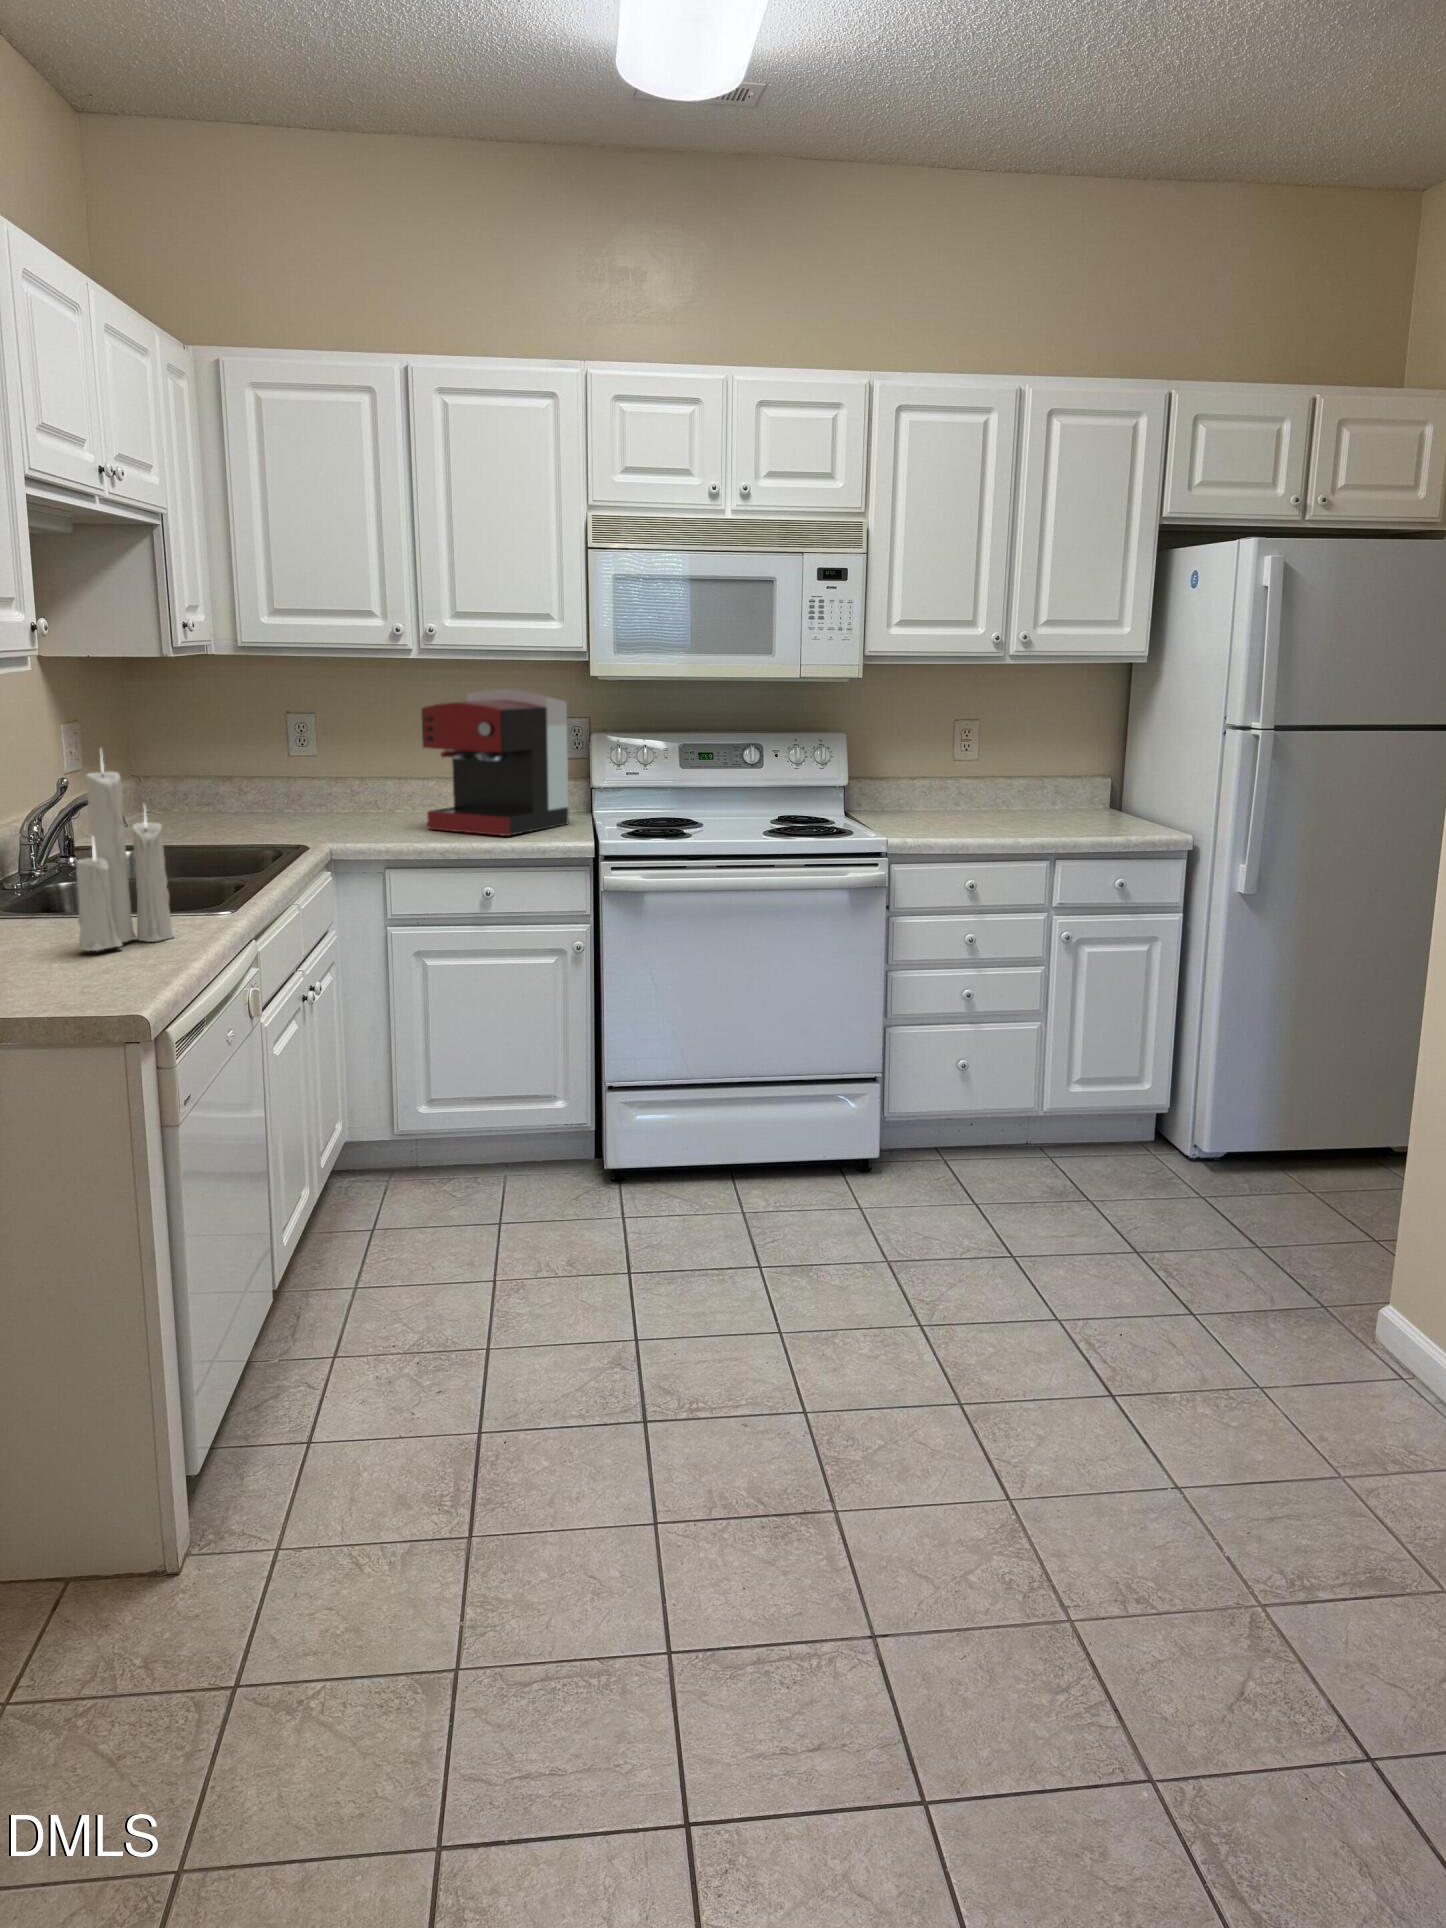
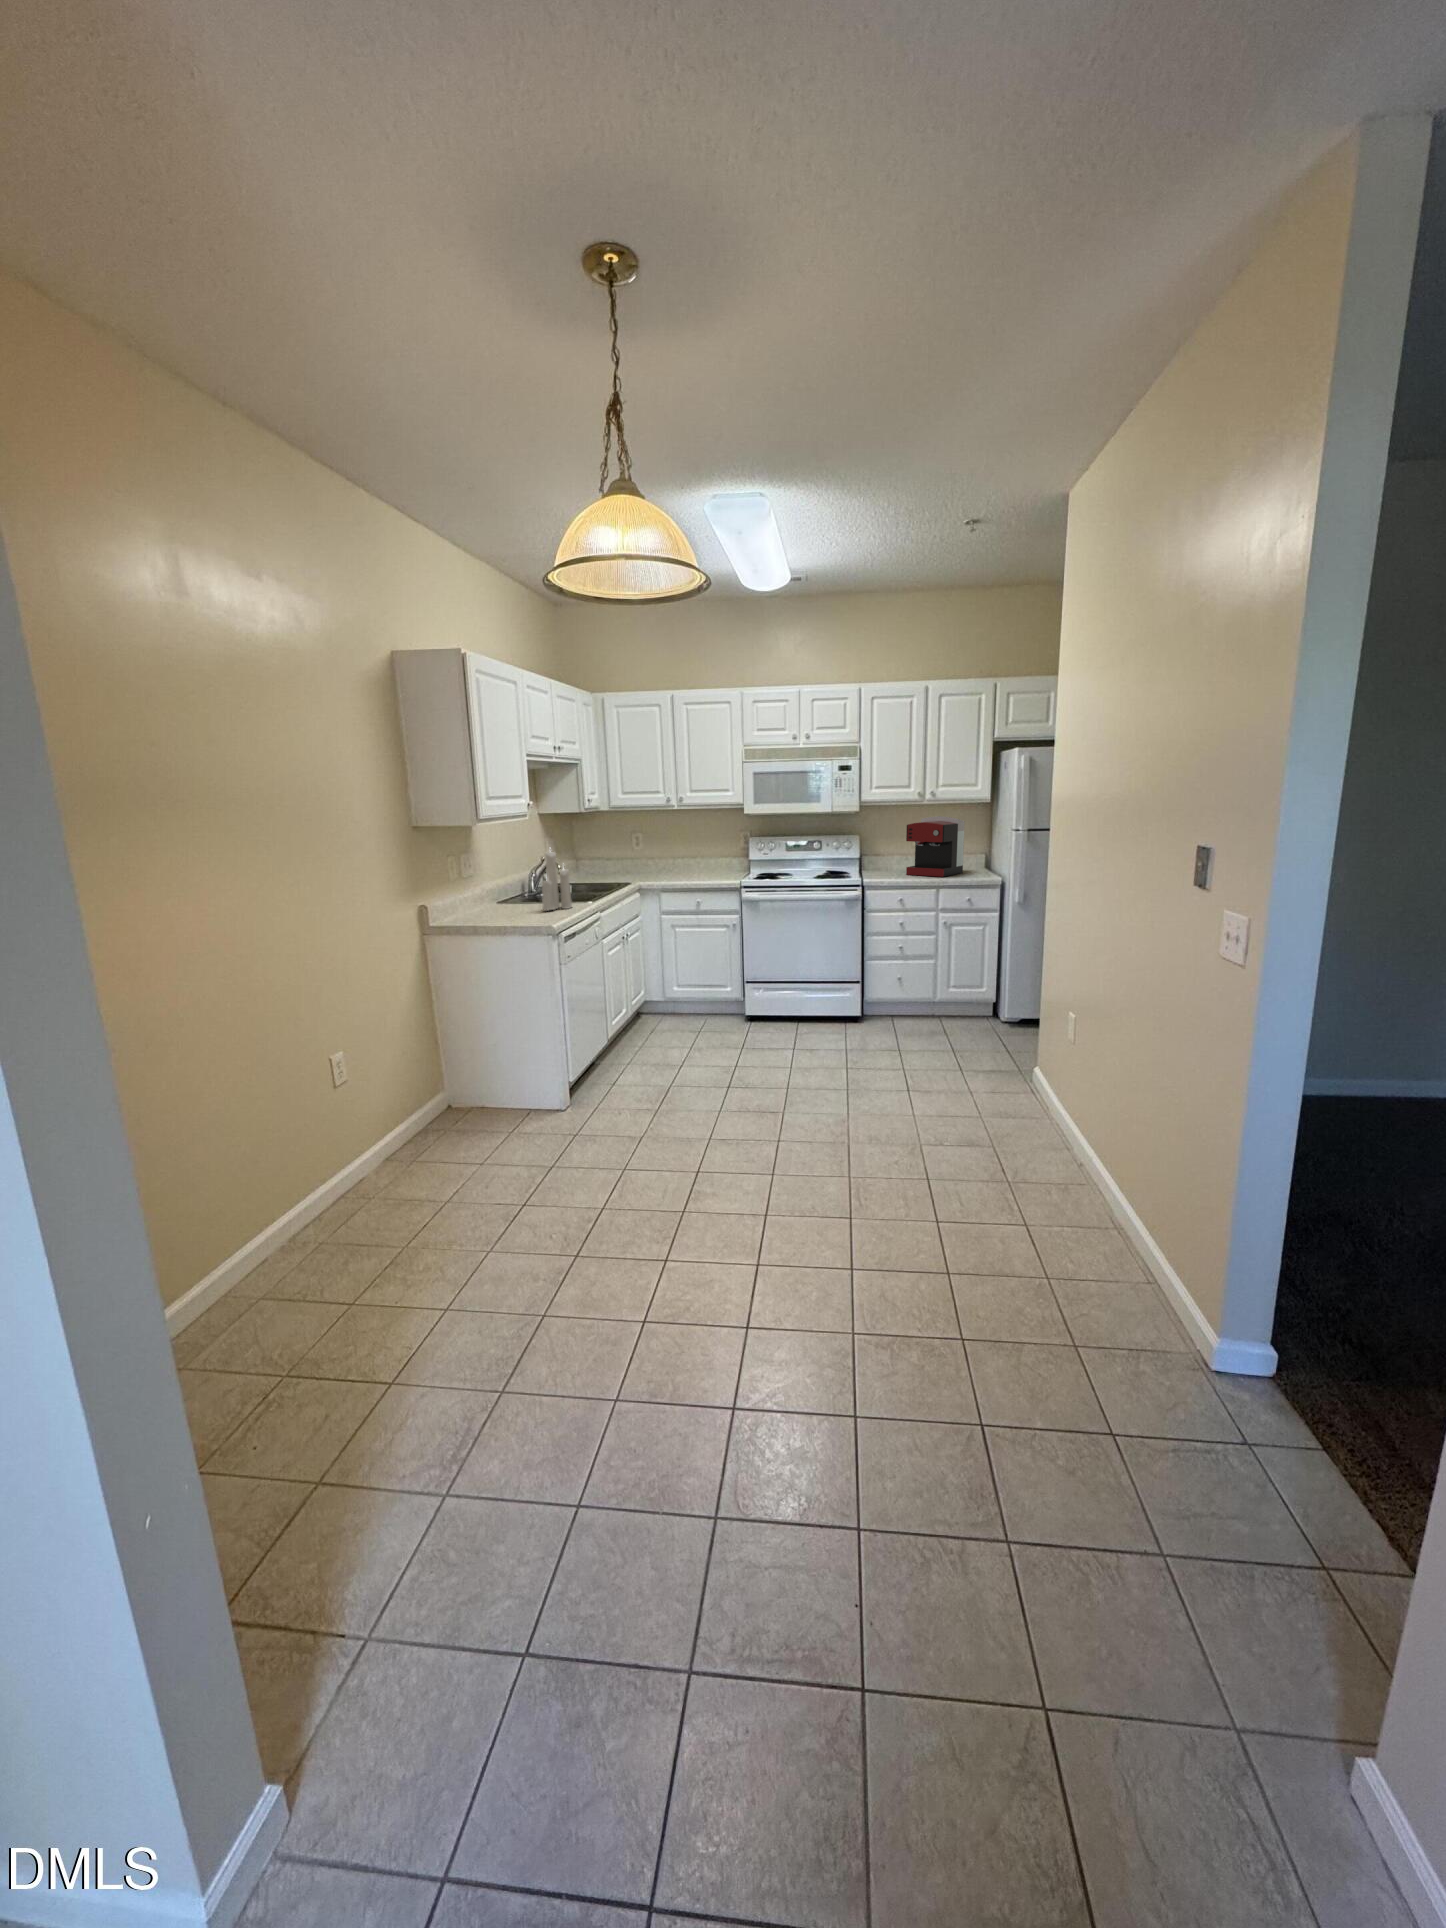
coffee maker: present [422,689,569,836] -> present [906,816,965,877]

